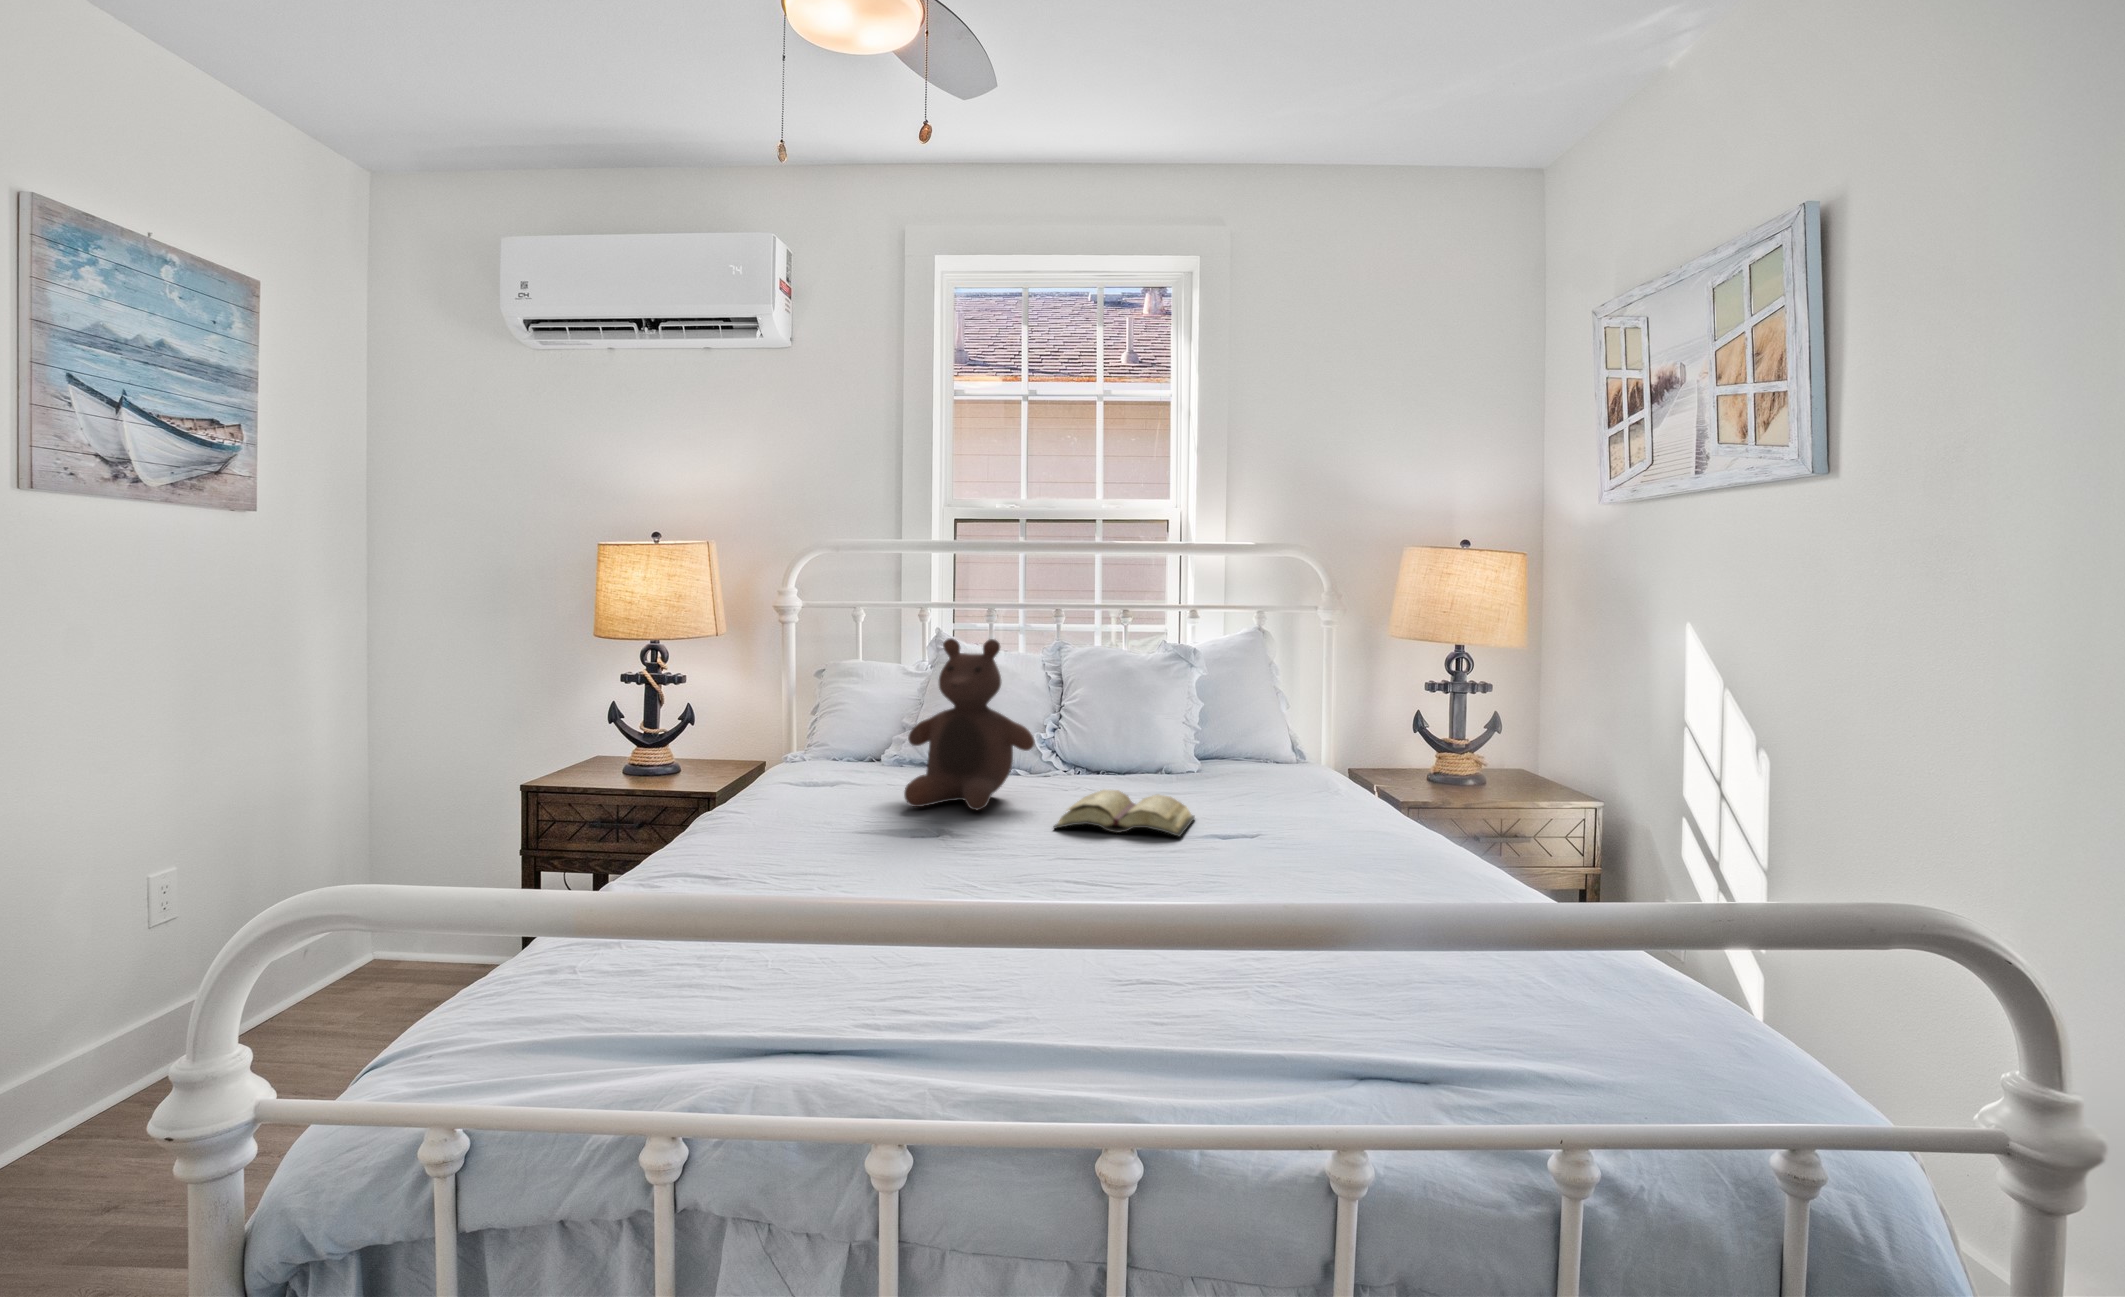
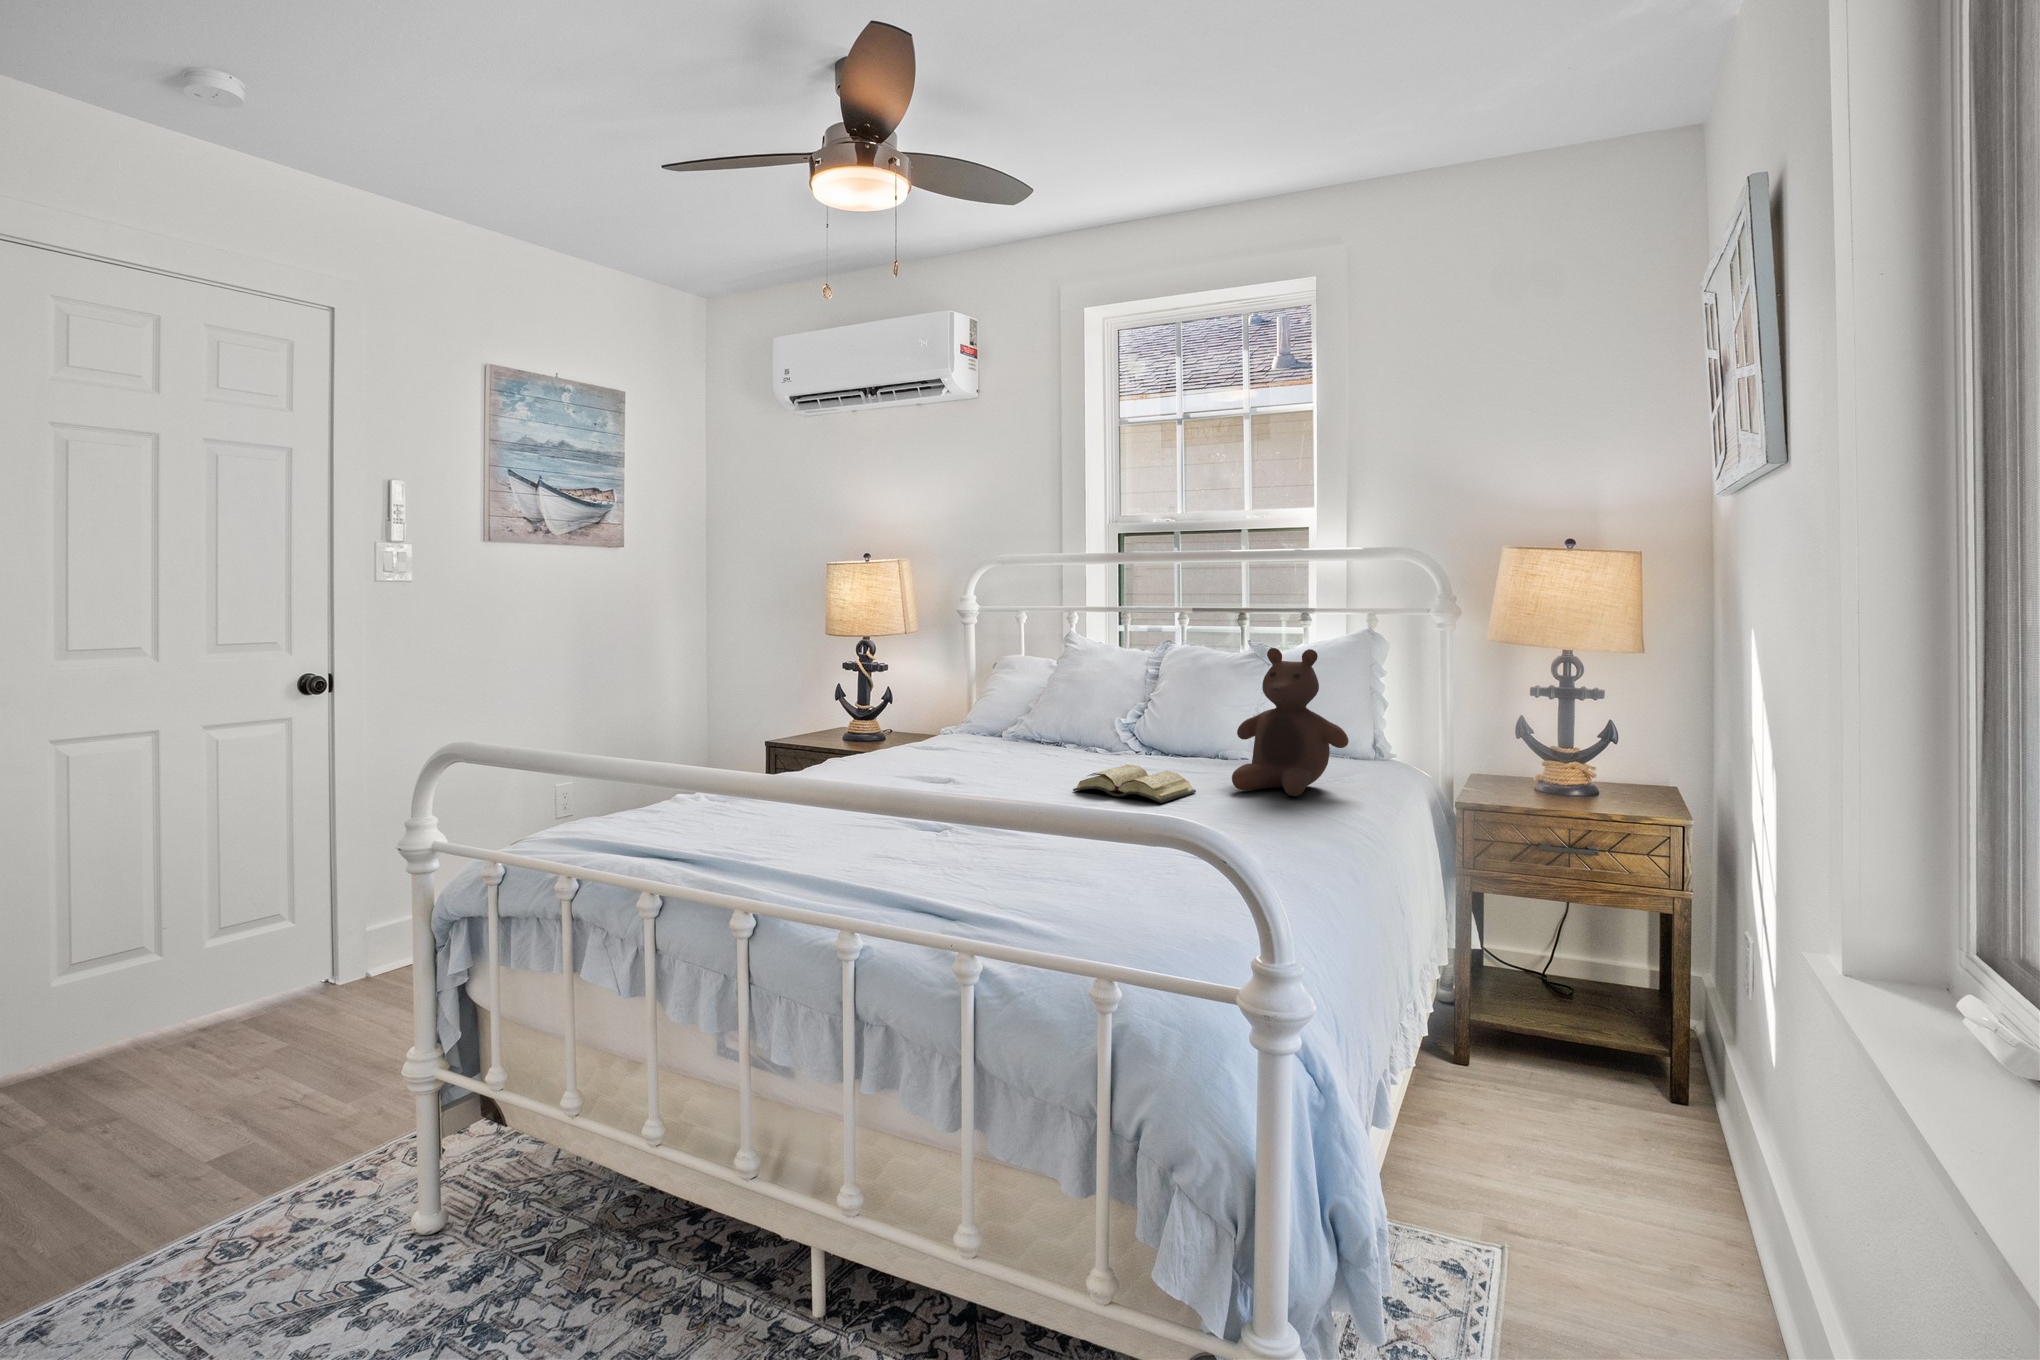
stuffed bear: present [904,638,1035,810] -> present [1232,648,1349,796]

